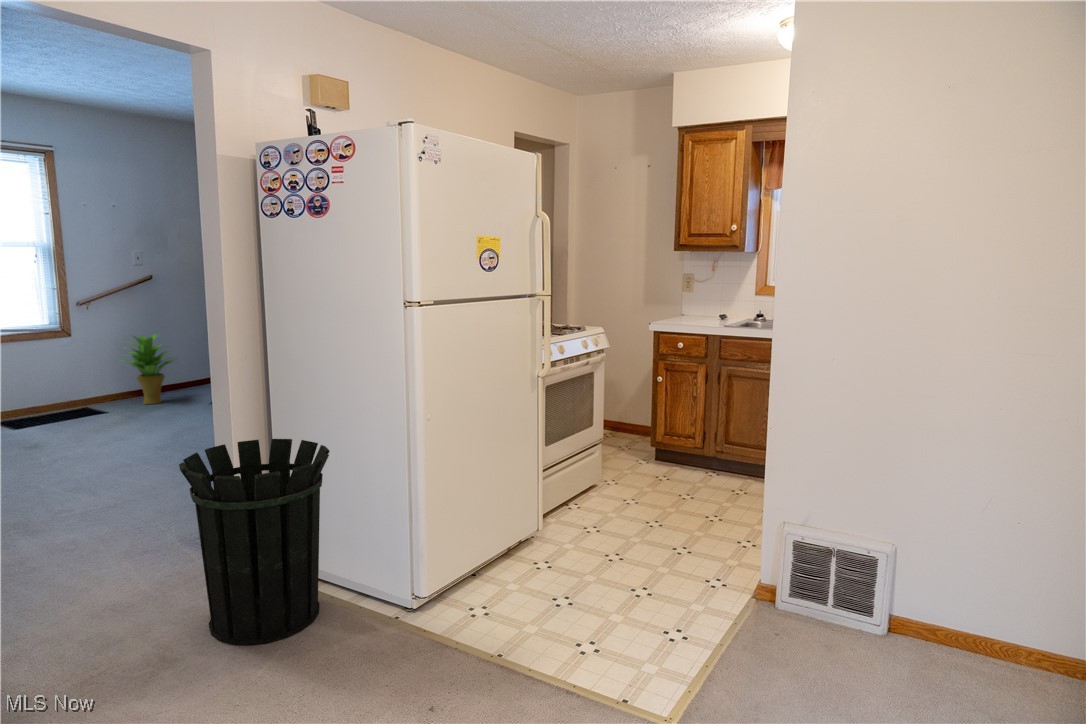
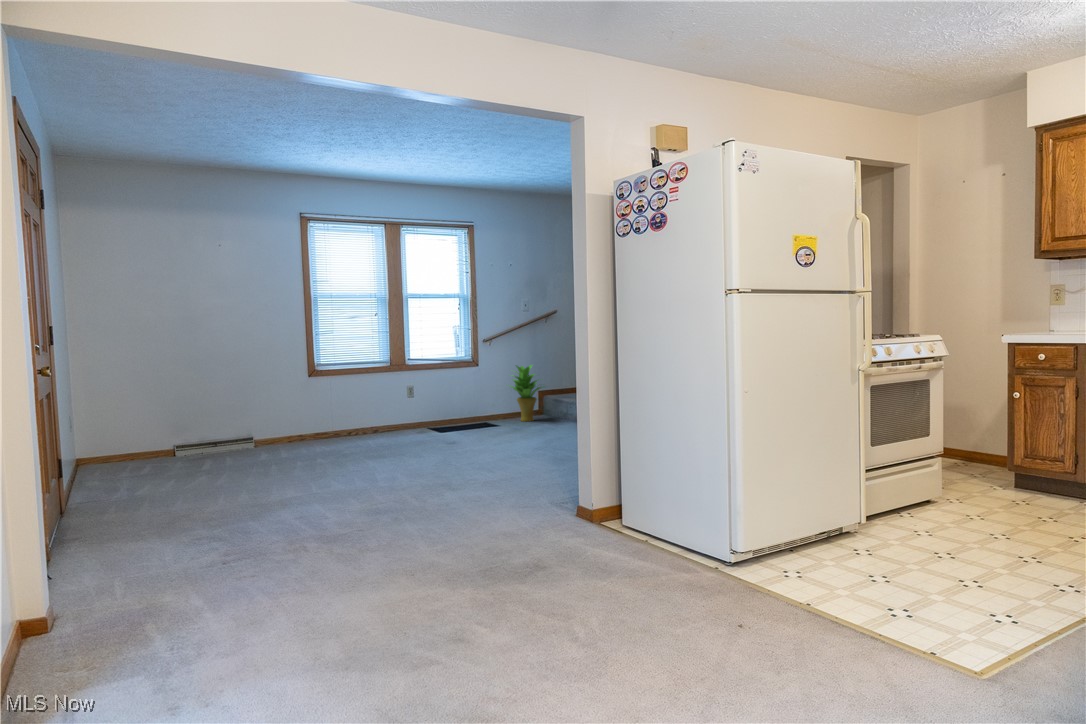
waste bin: present [179,439,330,645] -> none [553,411,663,565]

